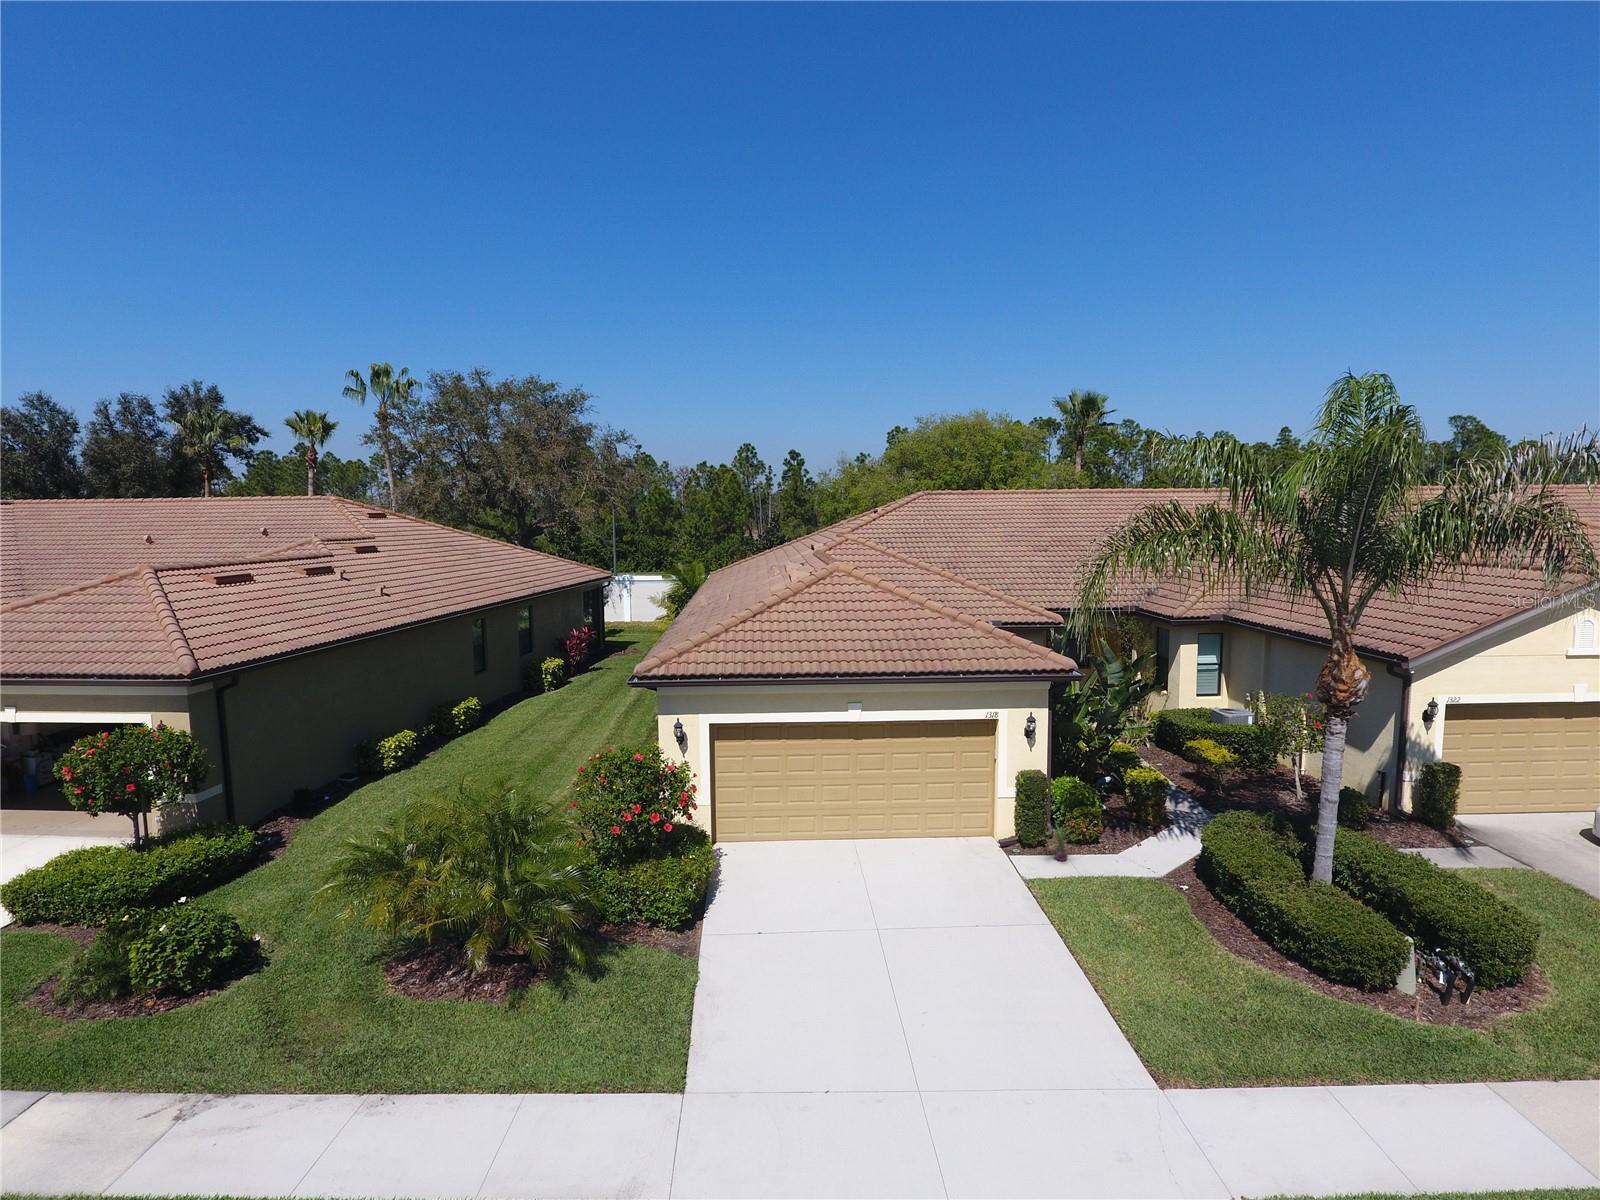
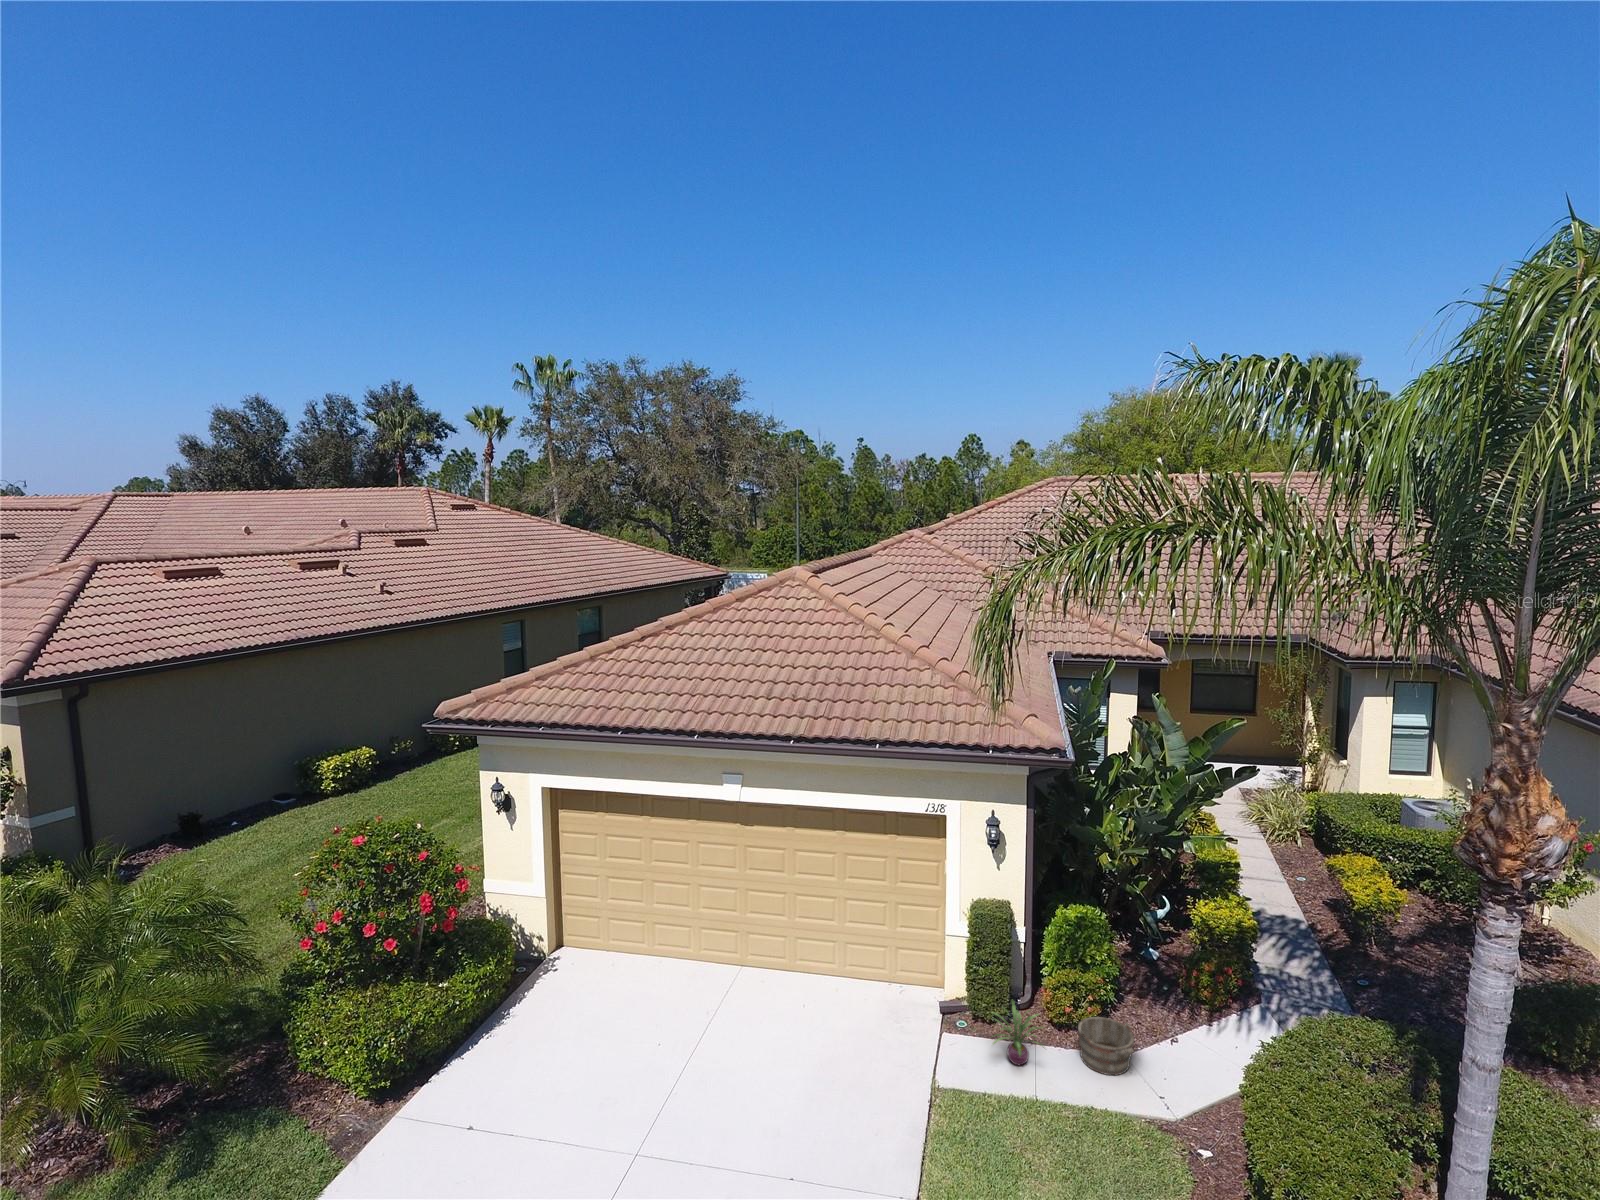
bucket: none [1090,830,1128,859] -> present [1078,1017,1134,1075]

